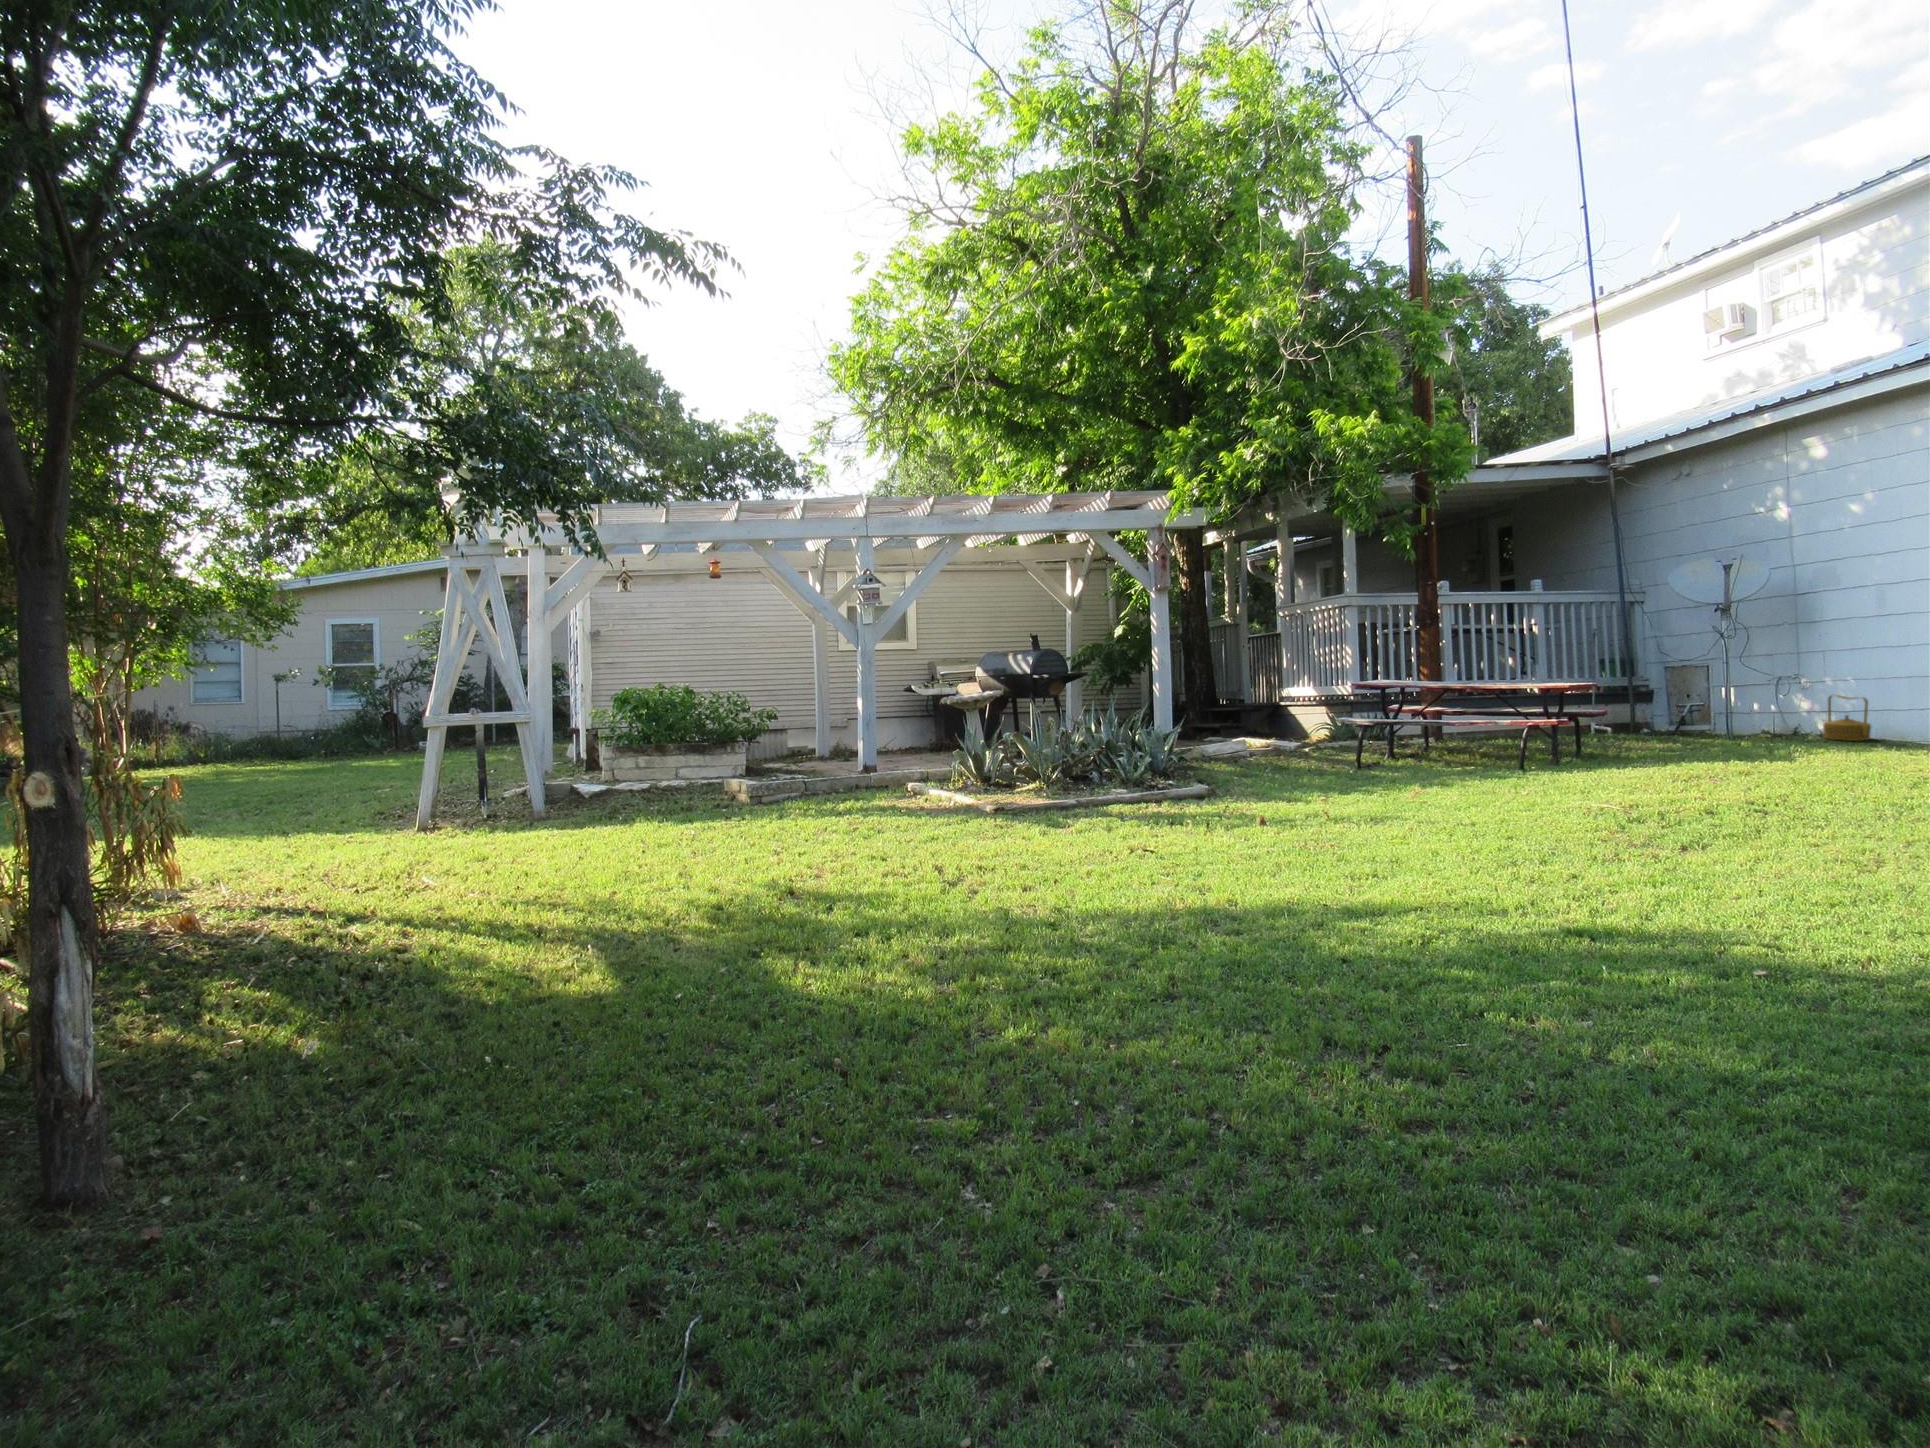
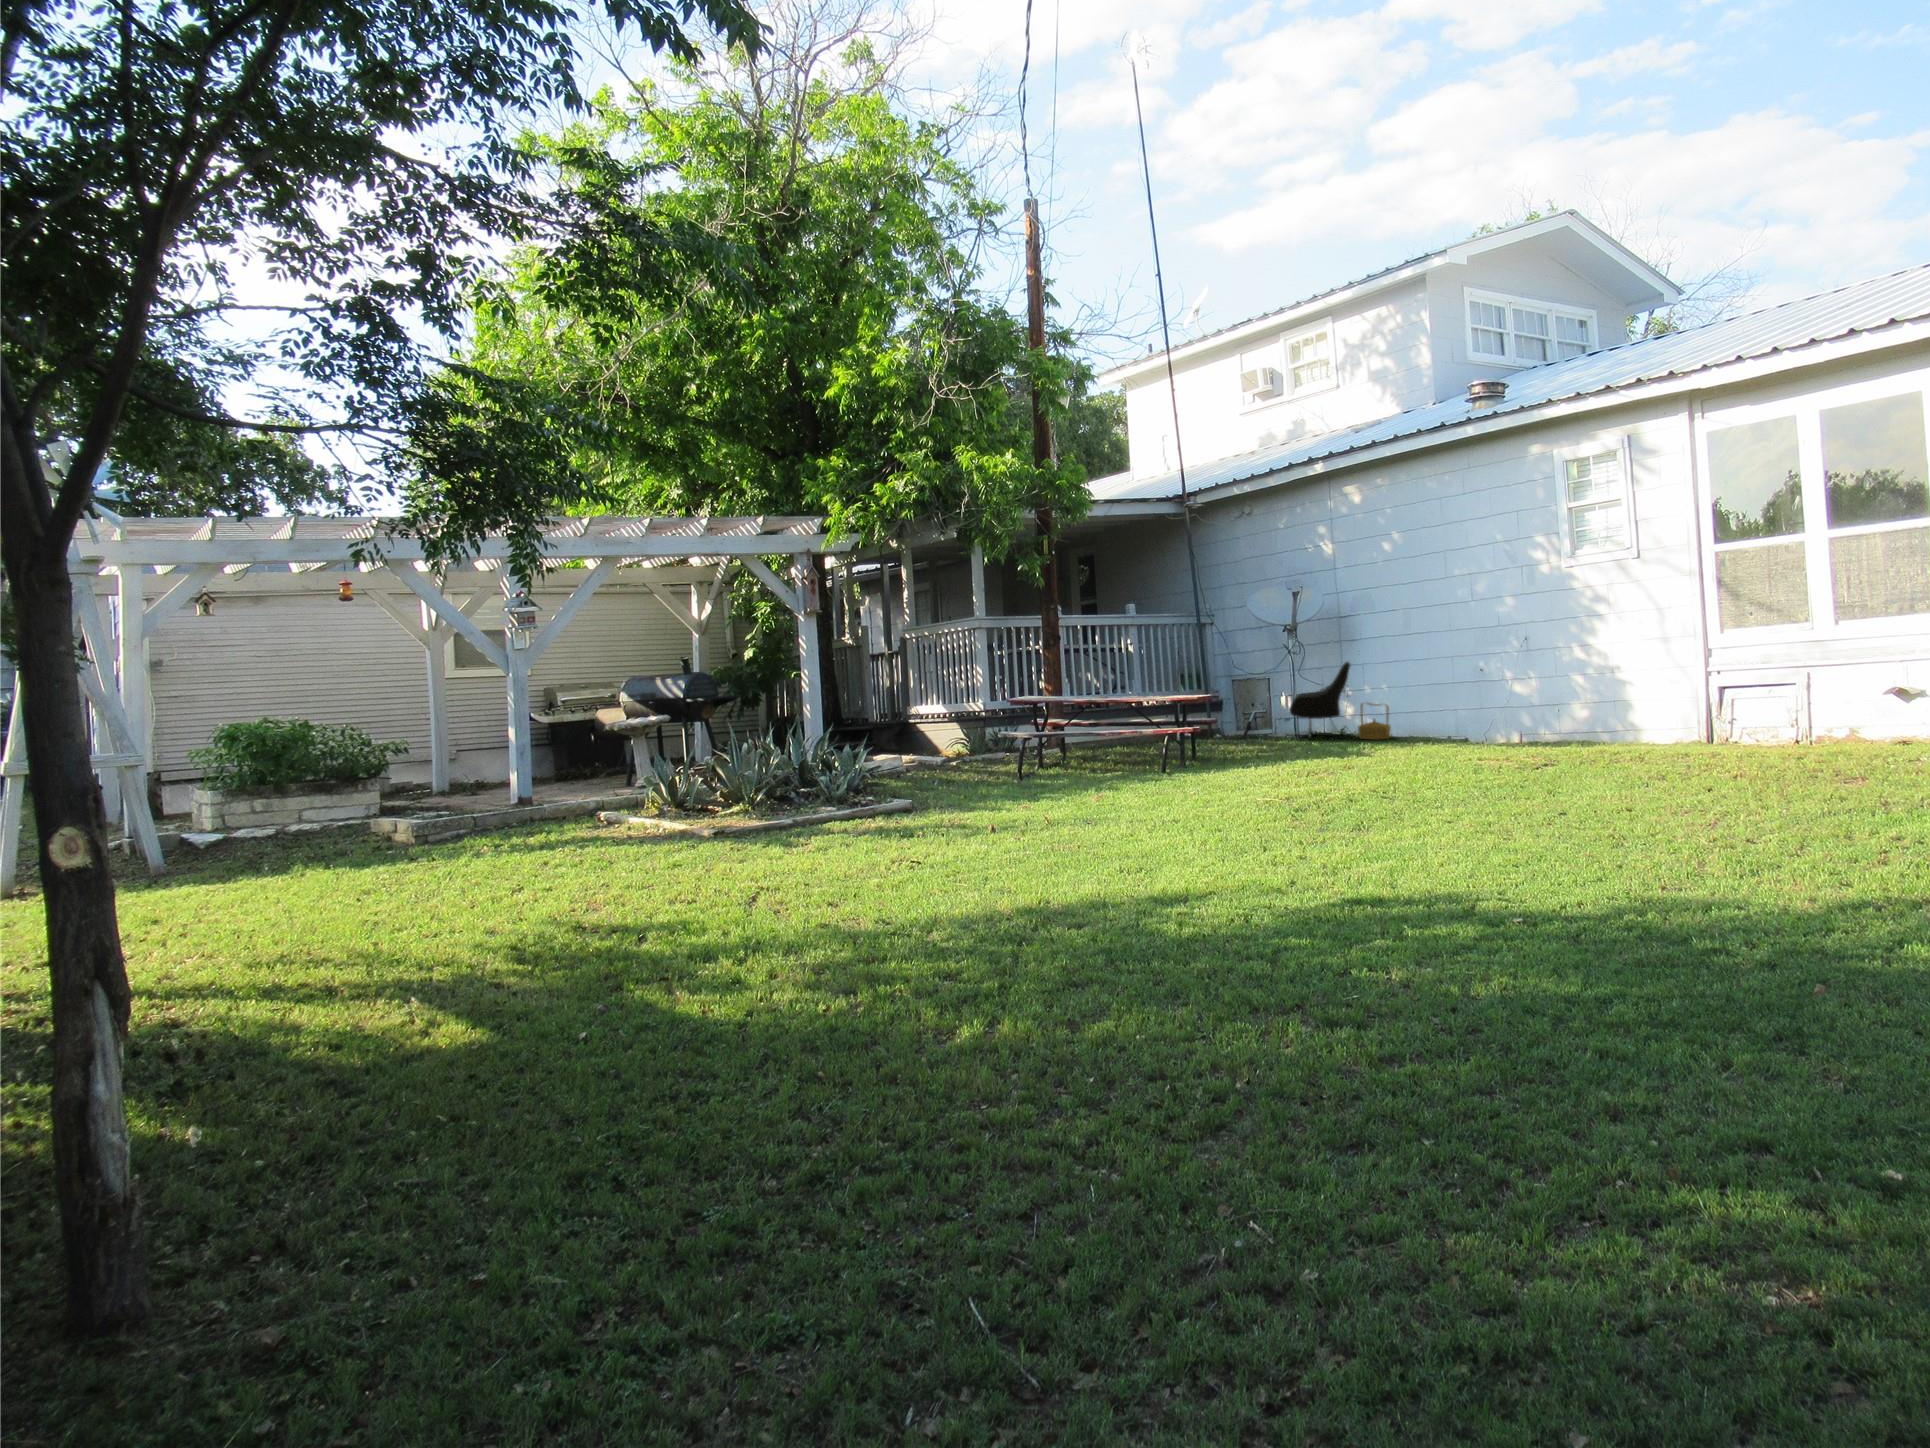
armchair: none [1722,644,1816,735] -> present [1286,662,1350,737]

